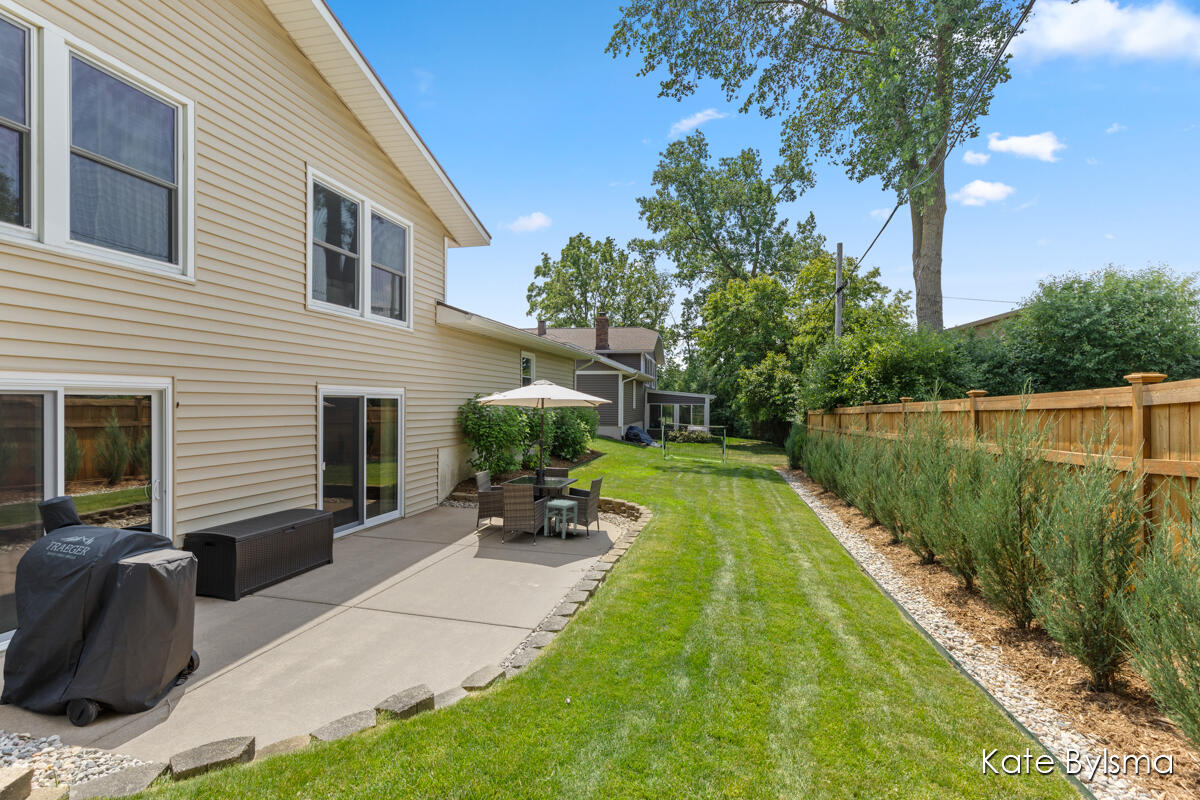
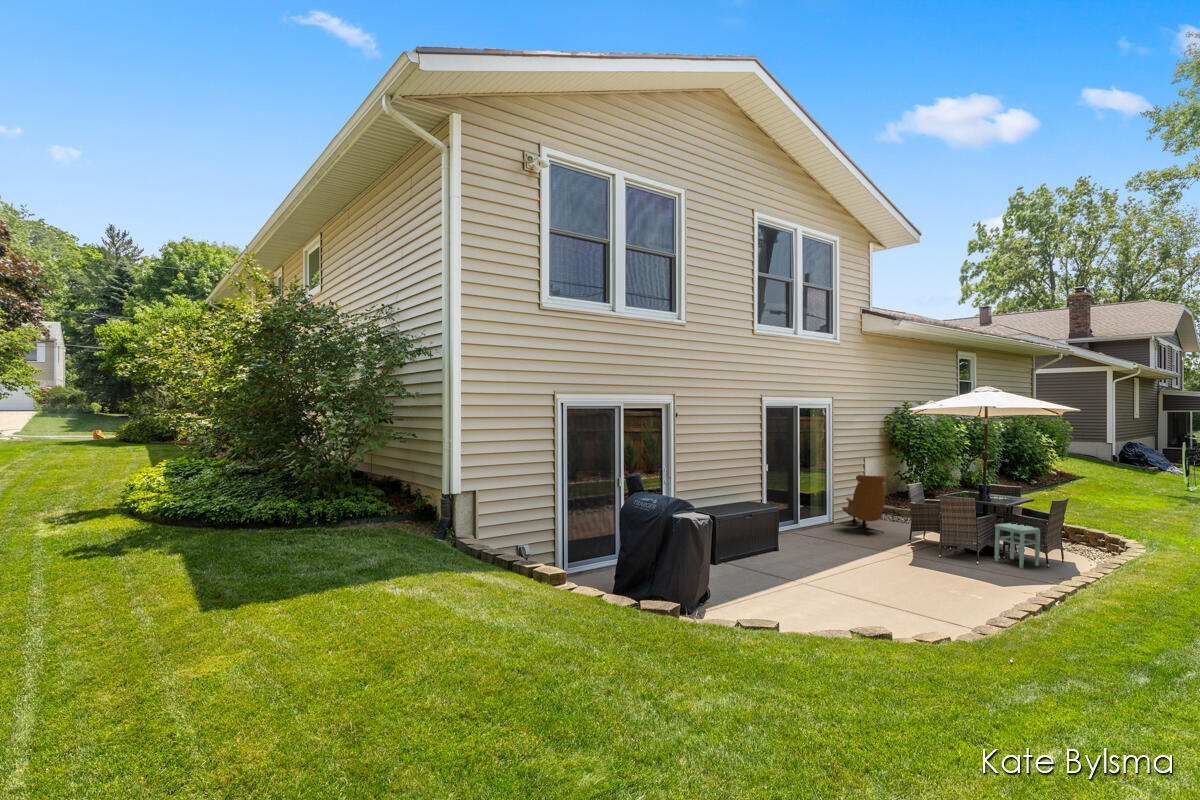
lounge chair: none [413,465,455,528] -> present [842,475,886,536]

